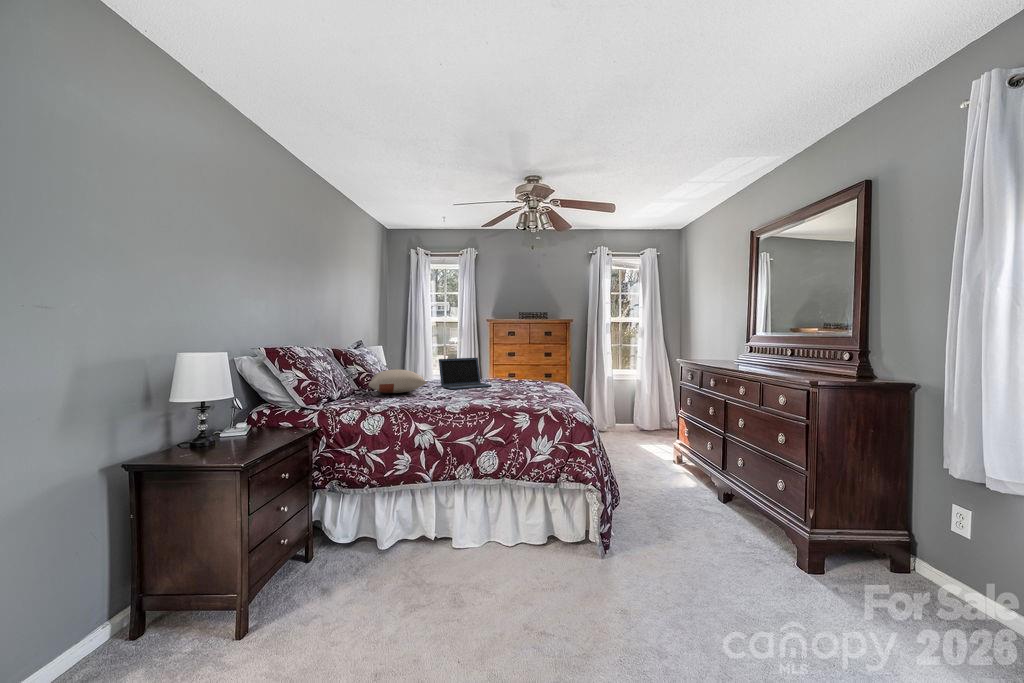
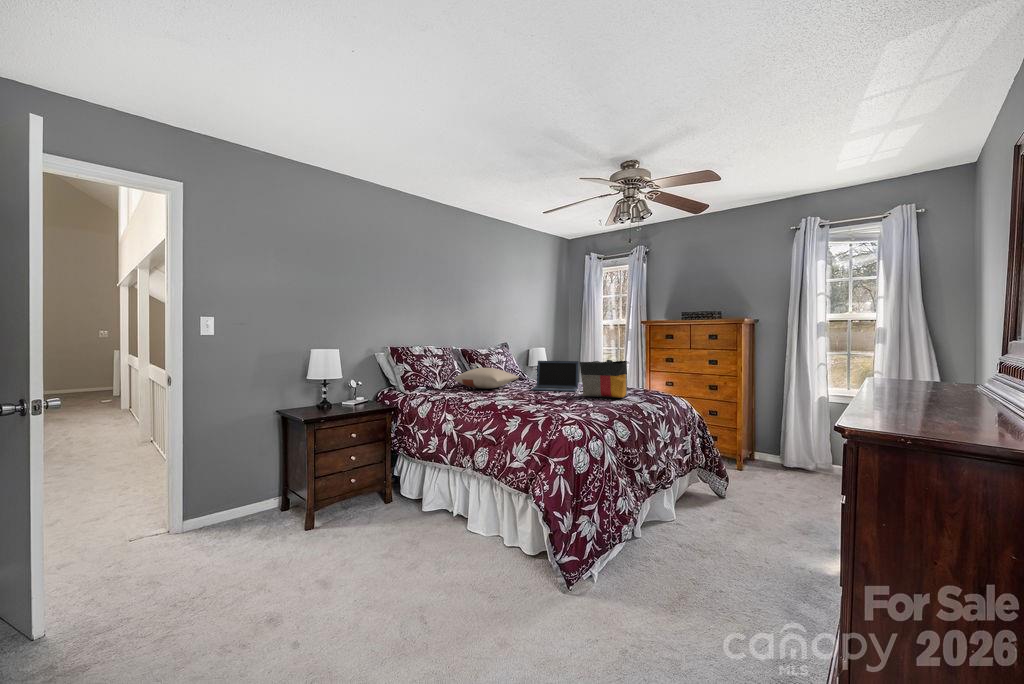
tote bag: none [511,353,556,389] -> present [580,360,627,398]

